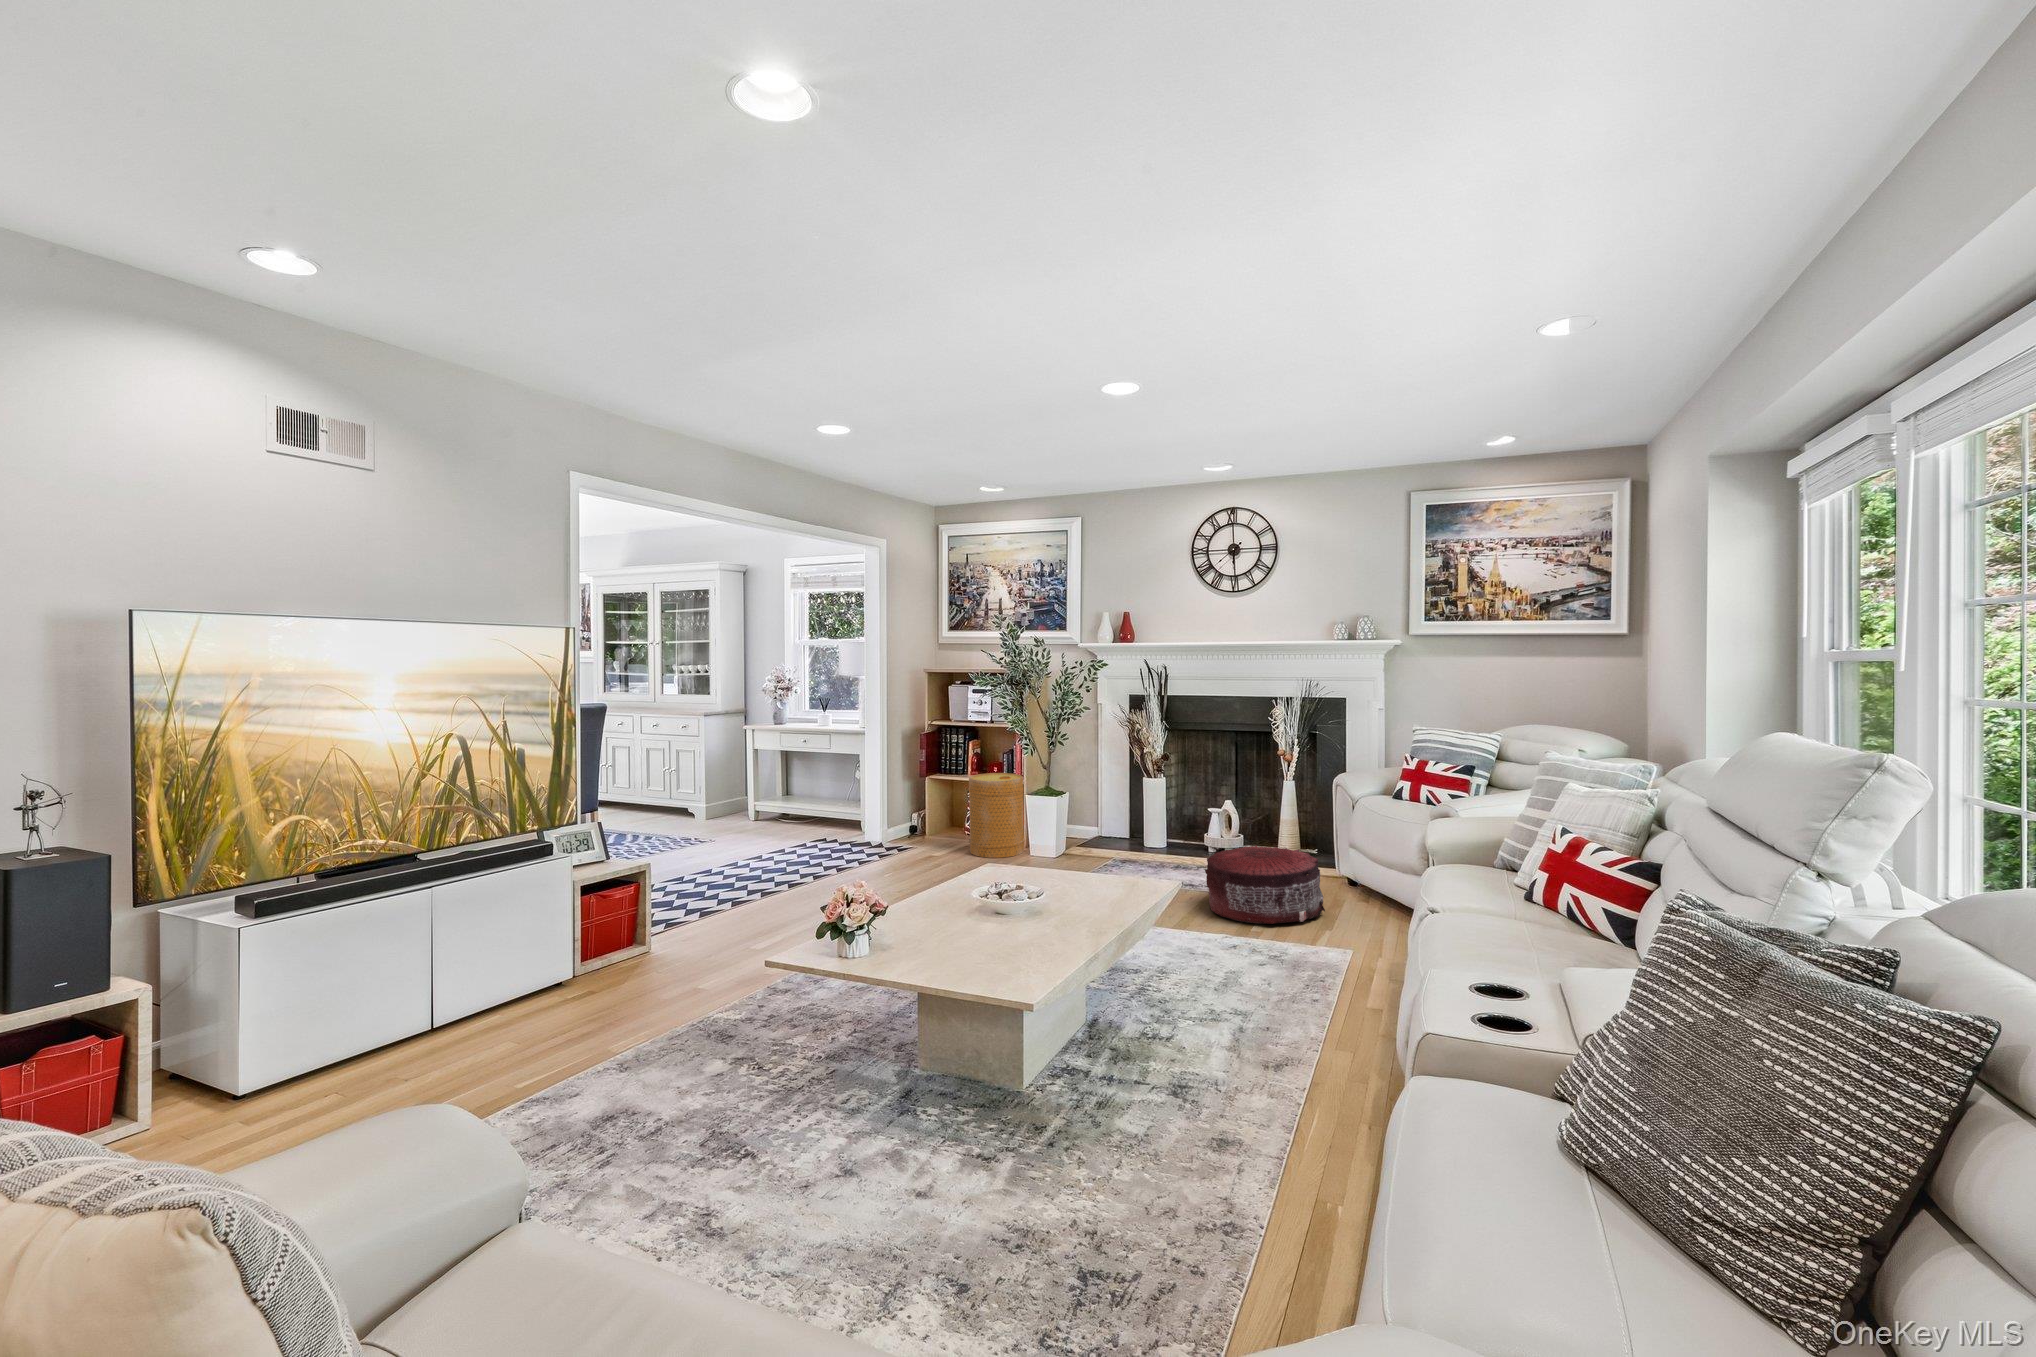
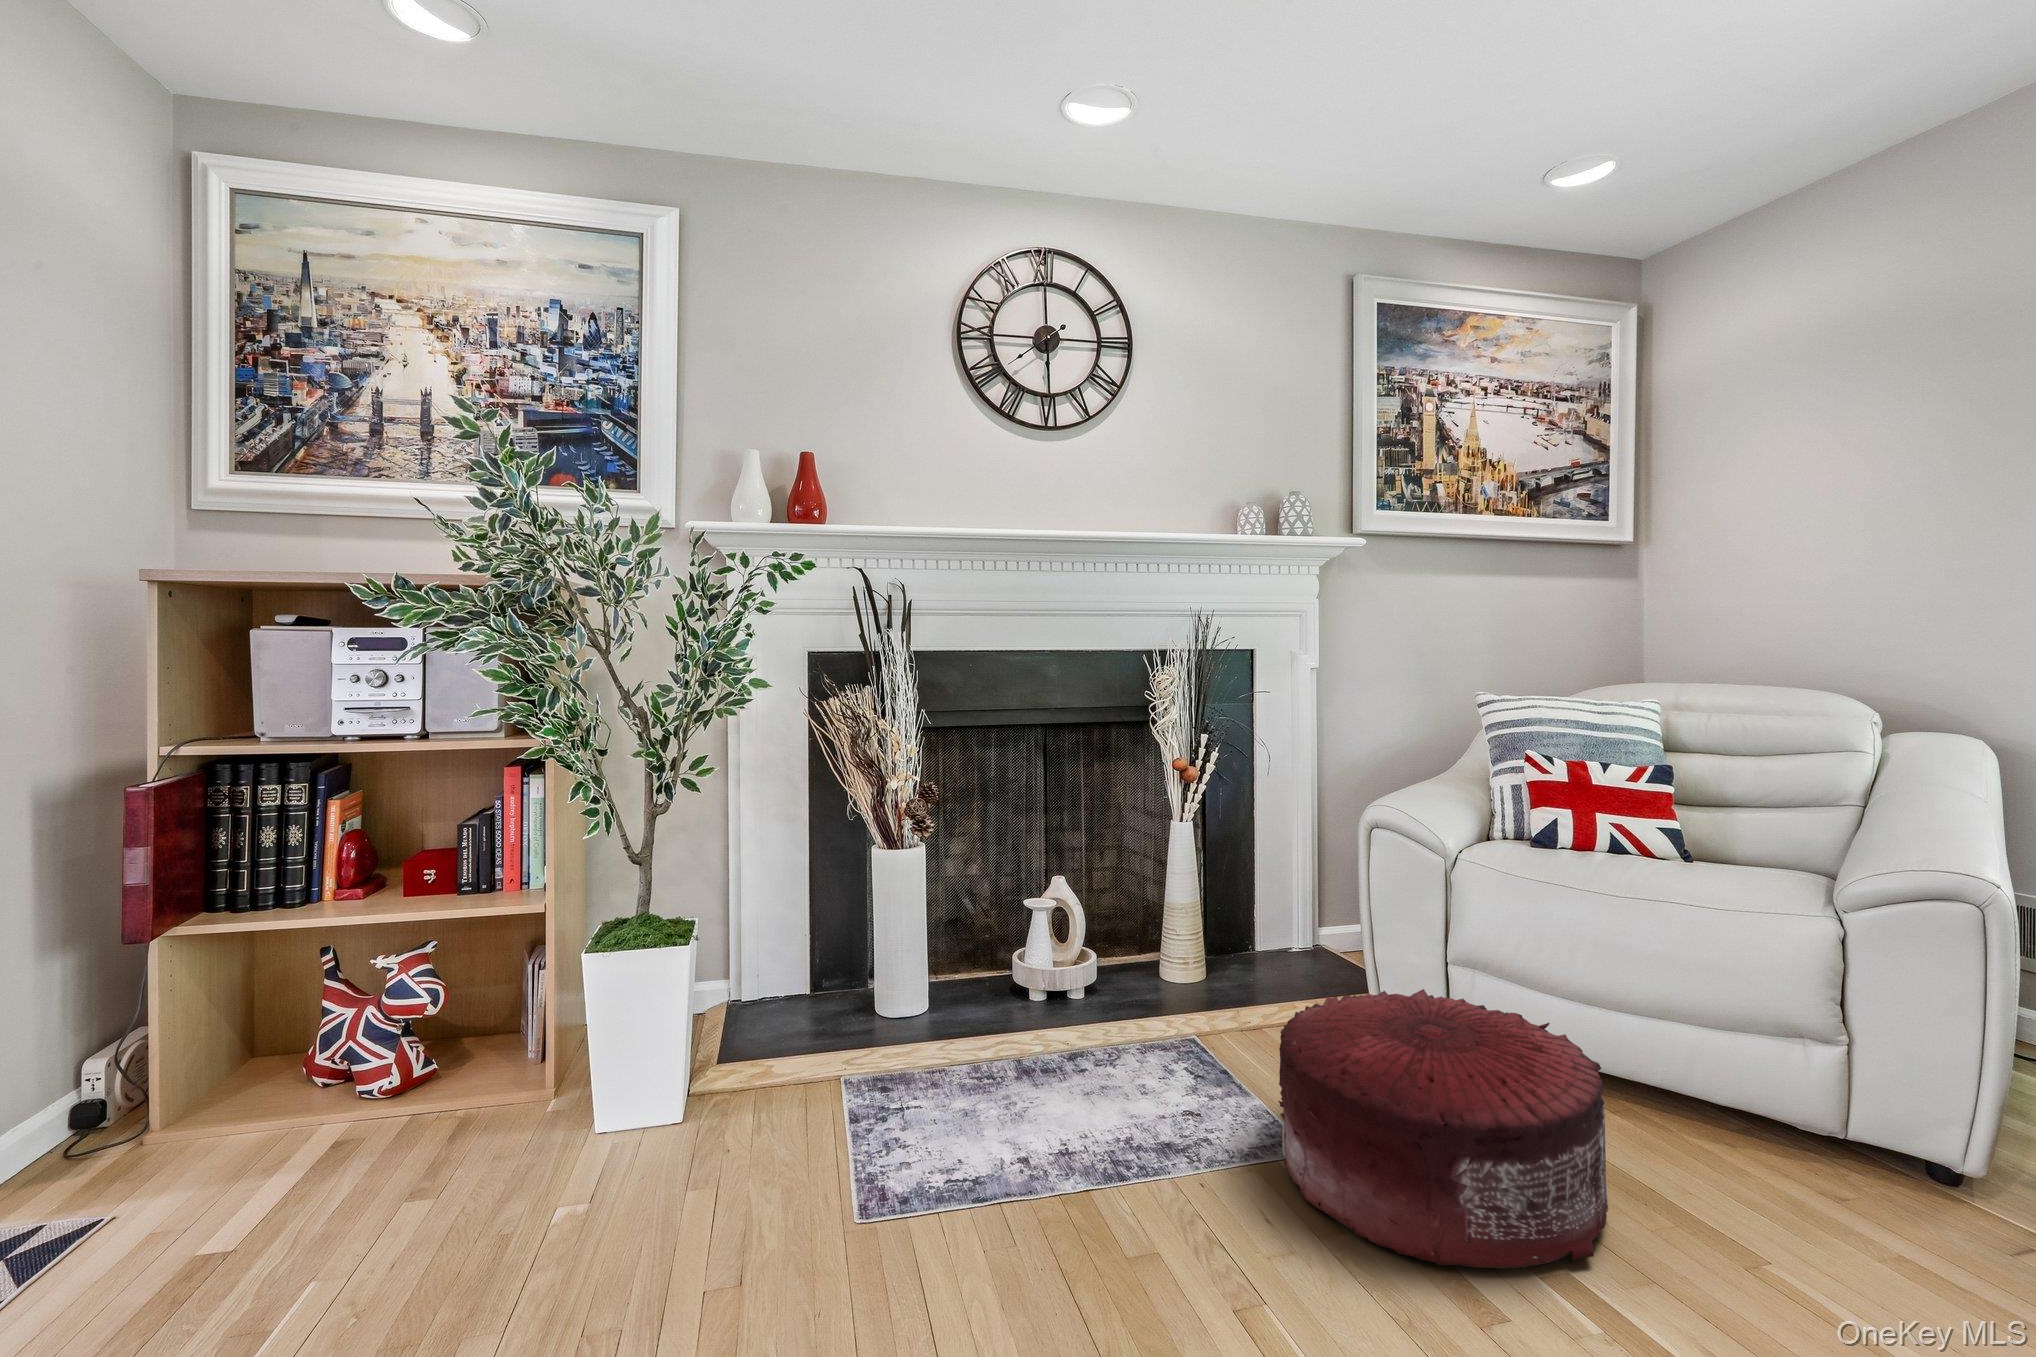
basket: present [968,773,1025,858] -> none [352,880,558,1181]

